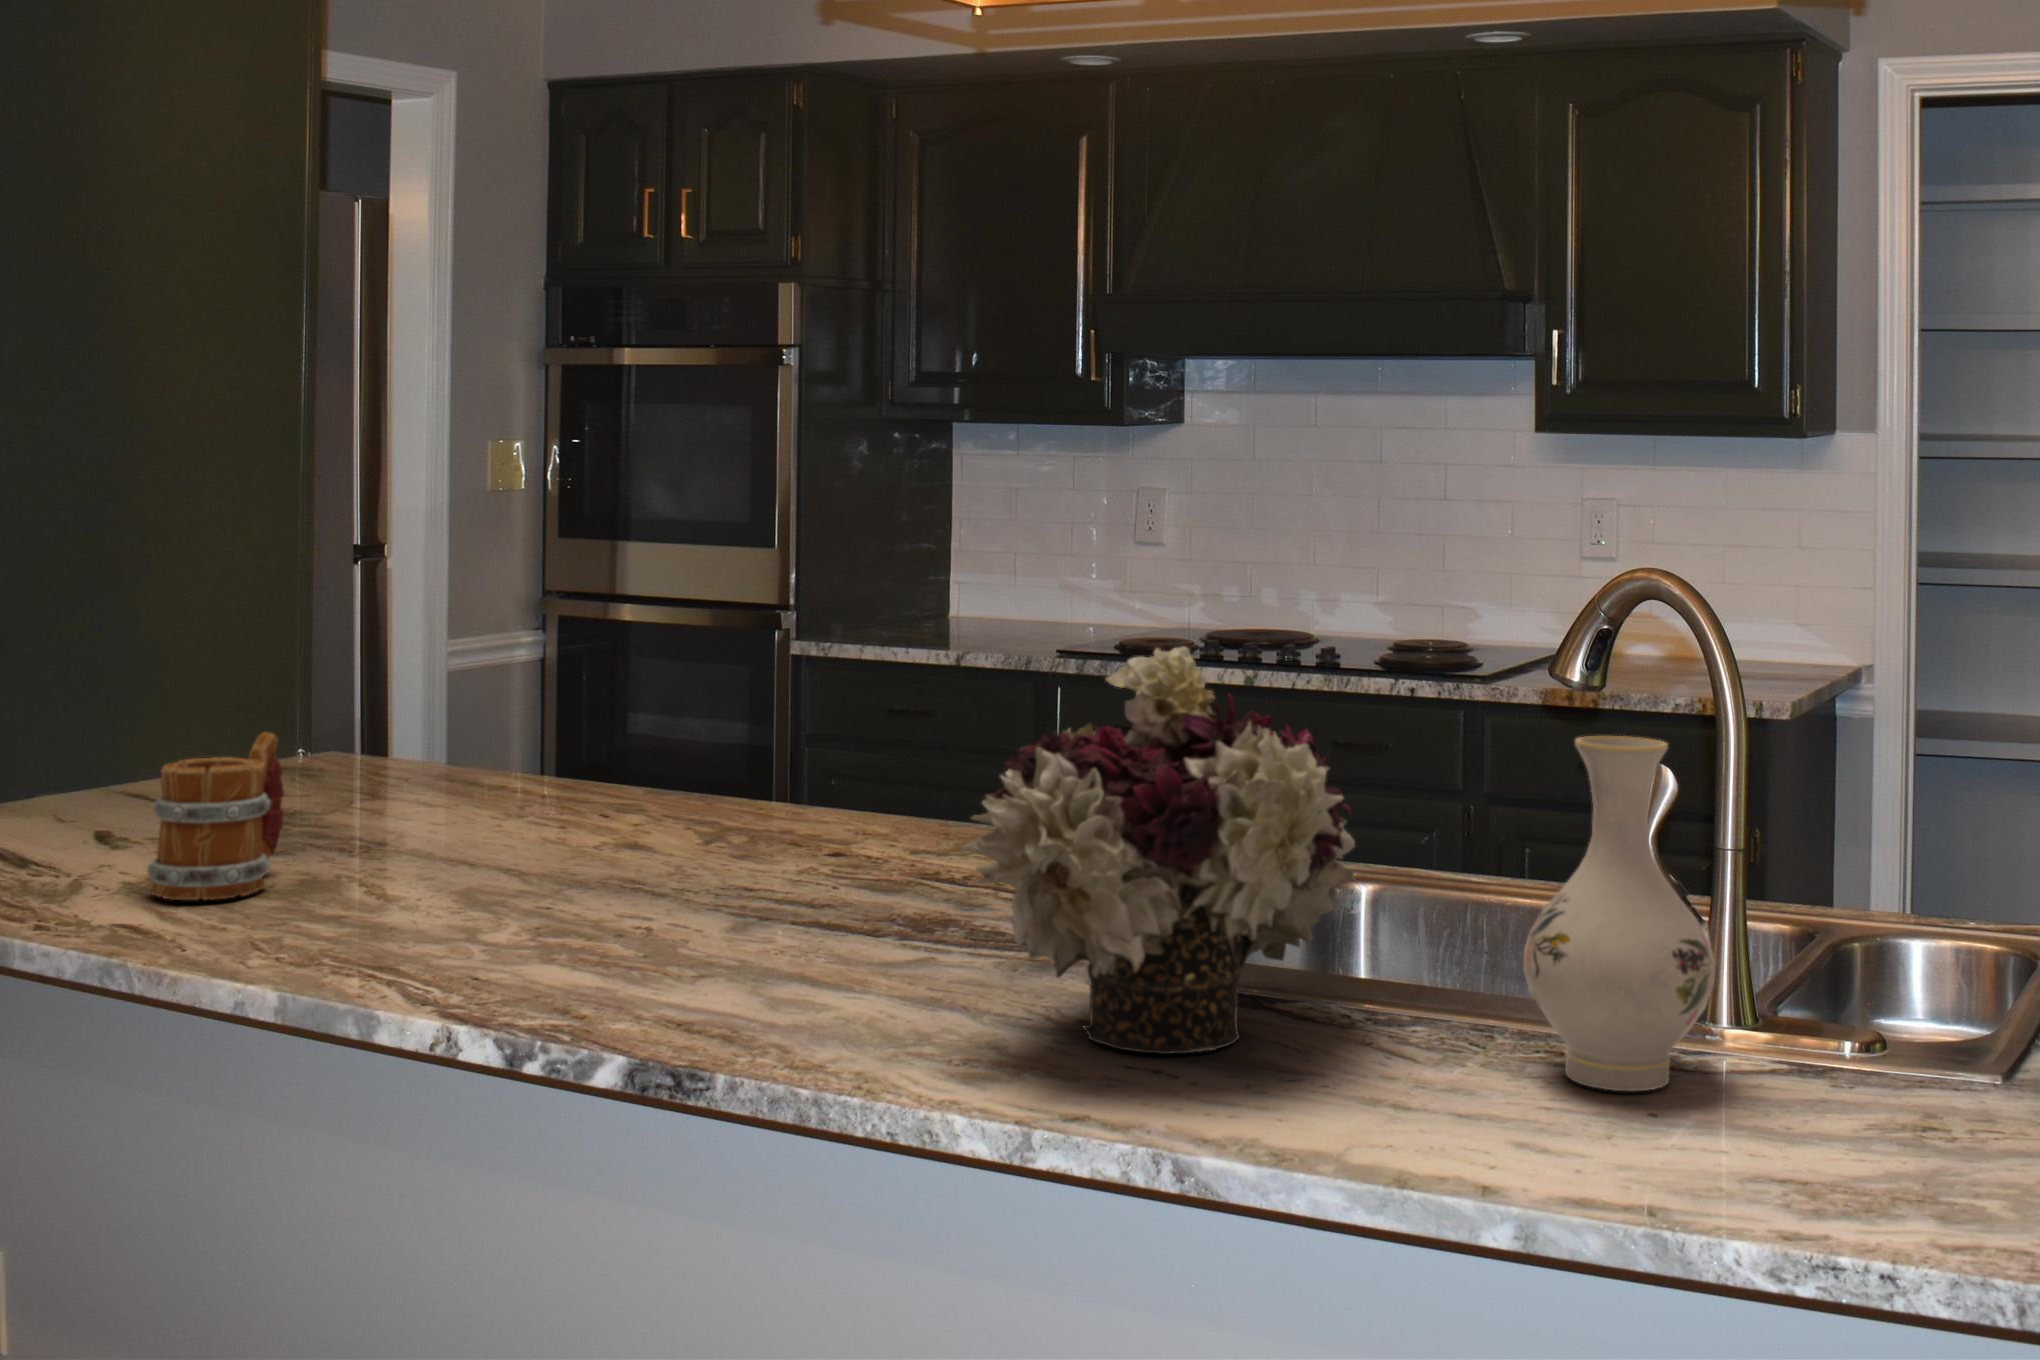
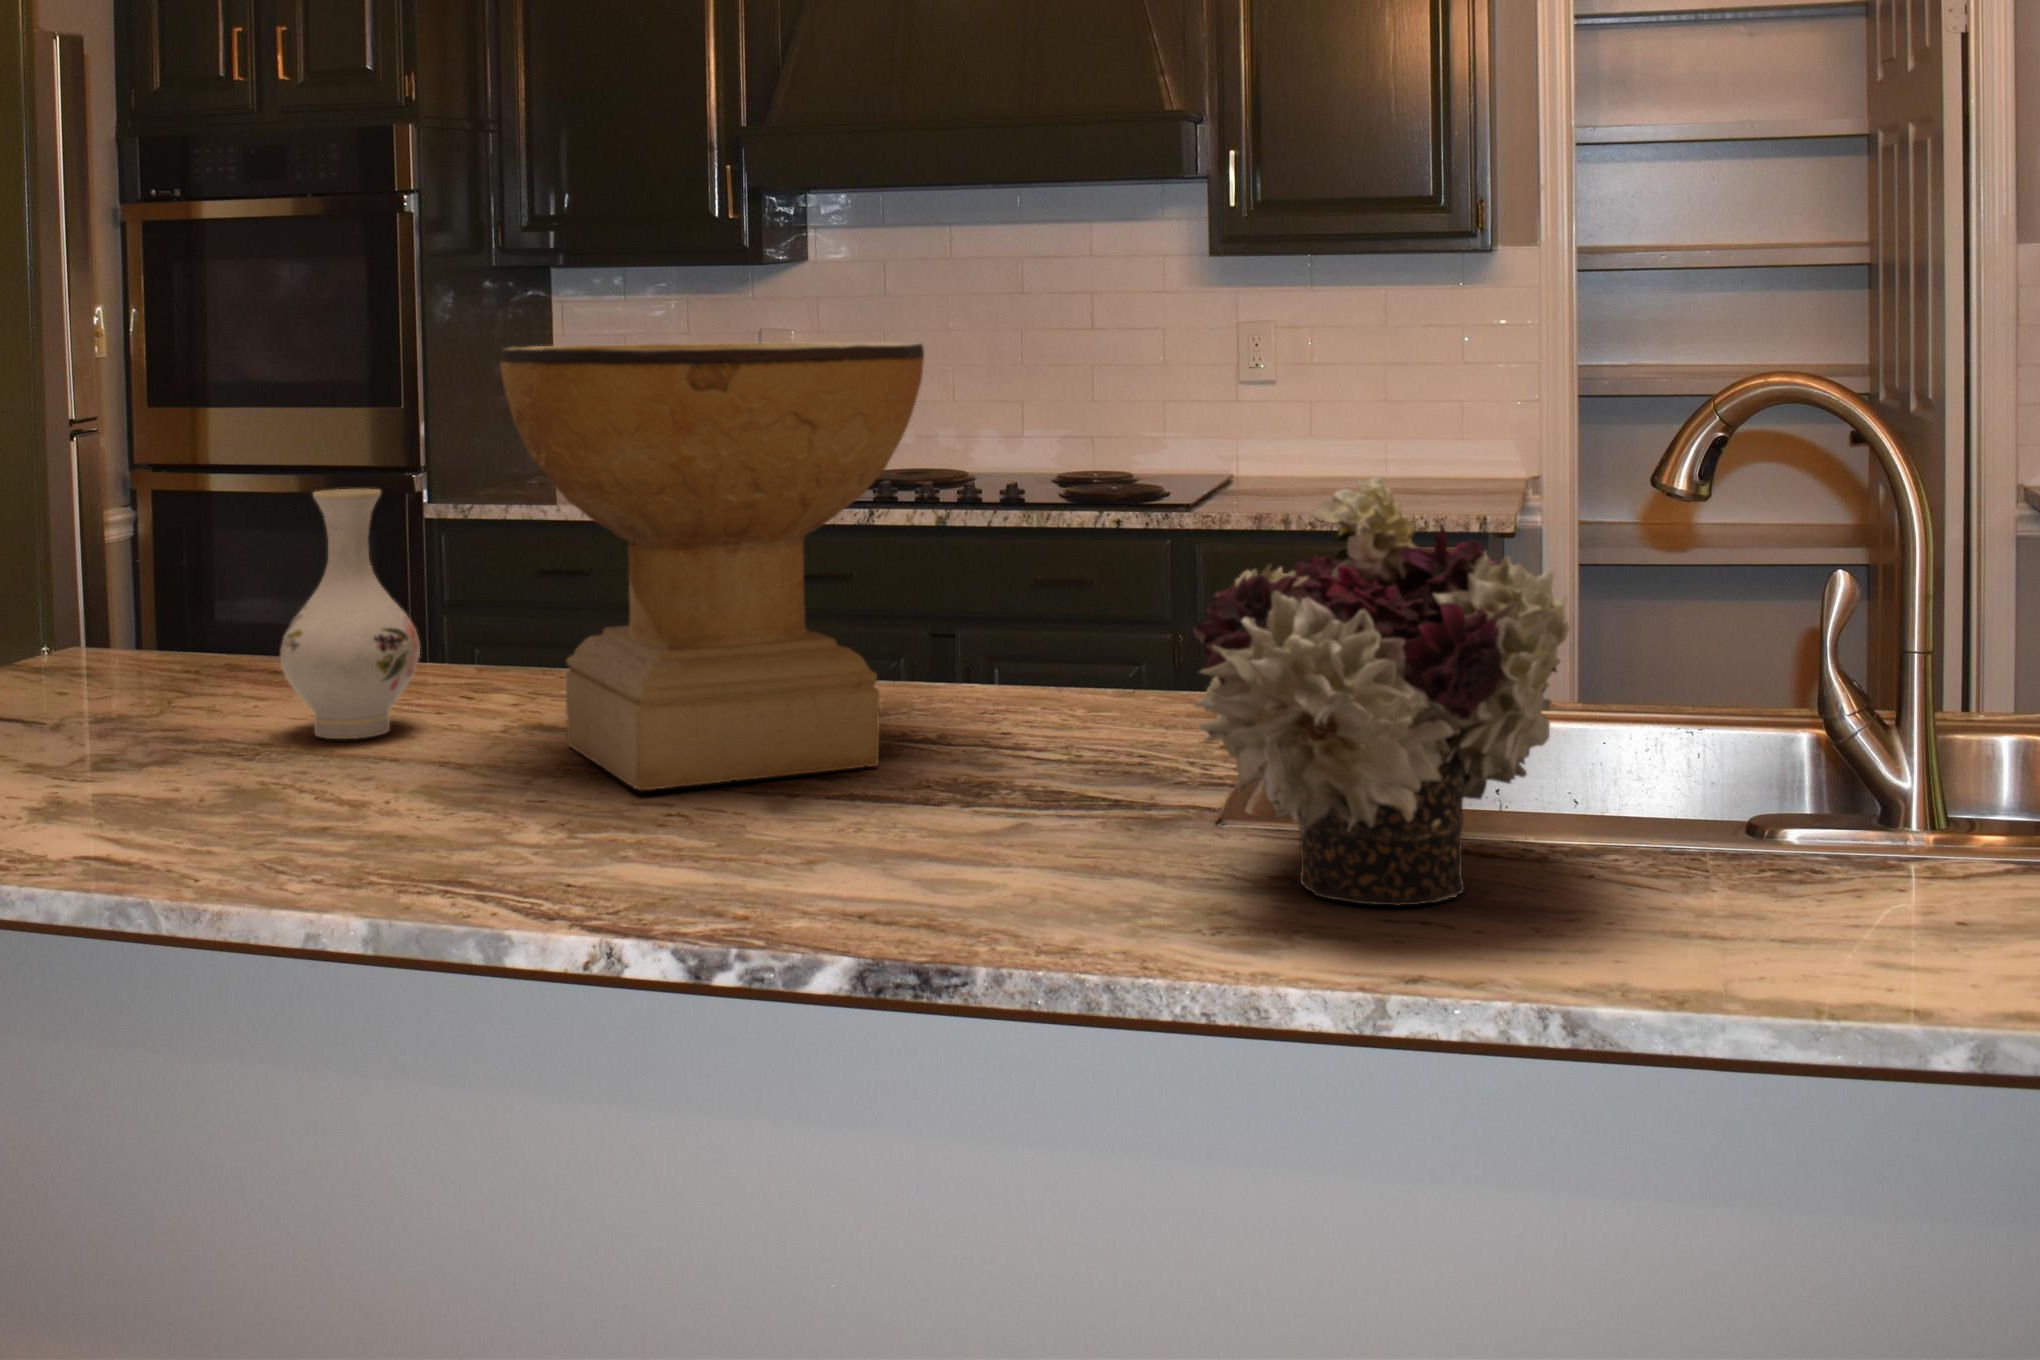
decorative bowl: none [563,492,954,902] -> present [501,342,924,790]
mug: present [147,732,284,900] -> none [76,634,209,826]
vase: present [1524,736,1714,1091] -> present [281,489,420,739]

